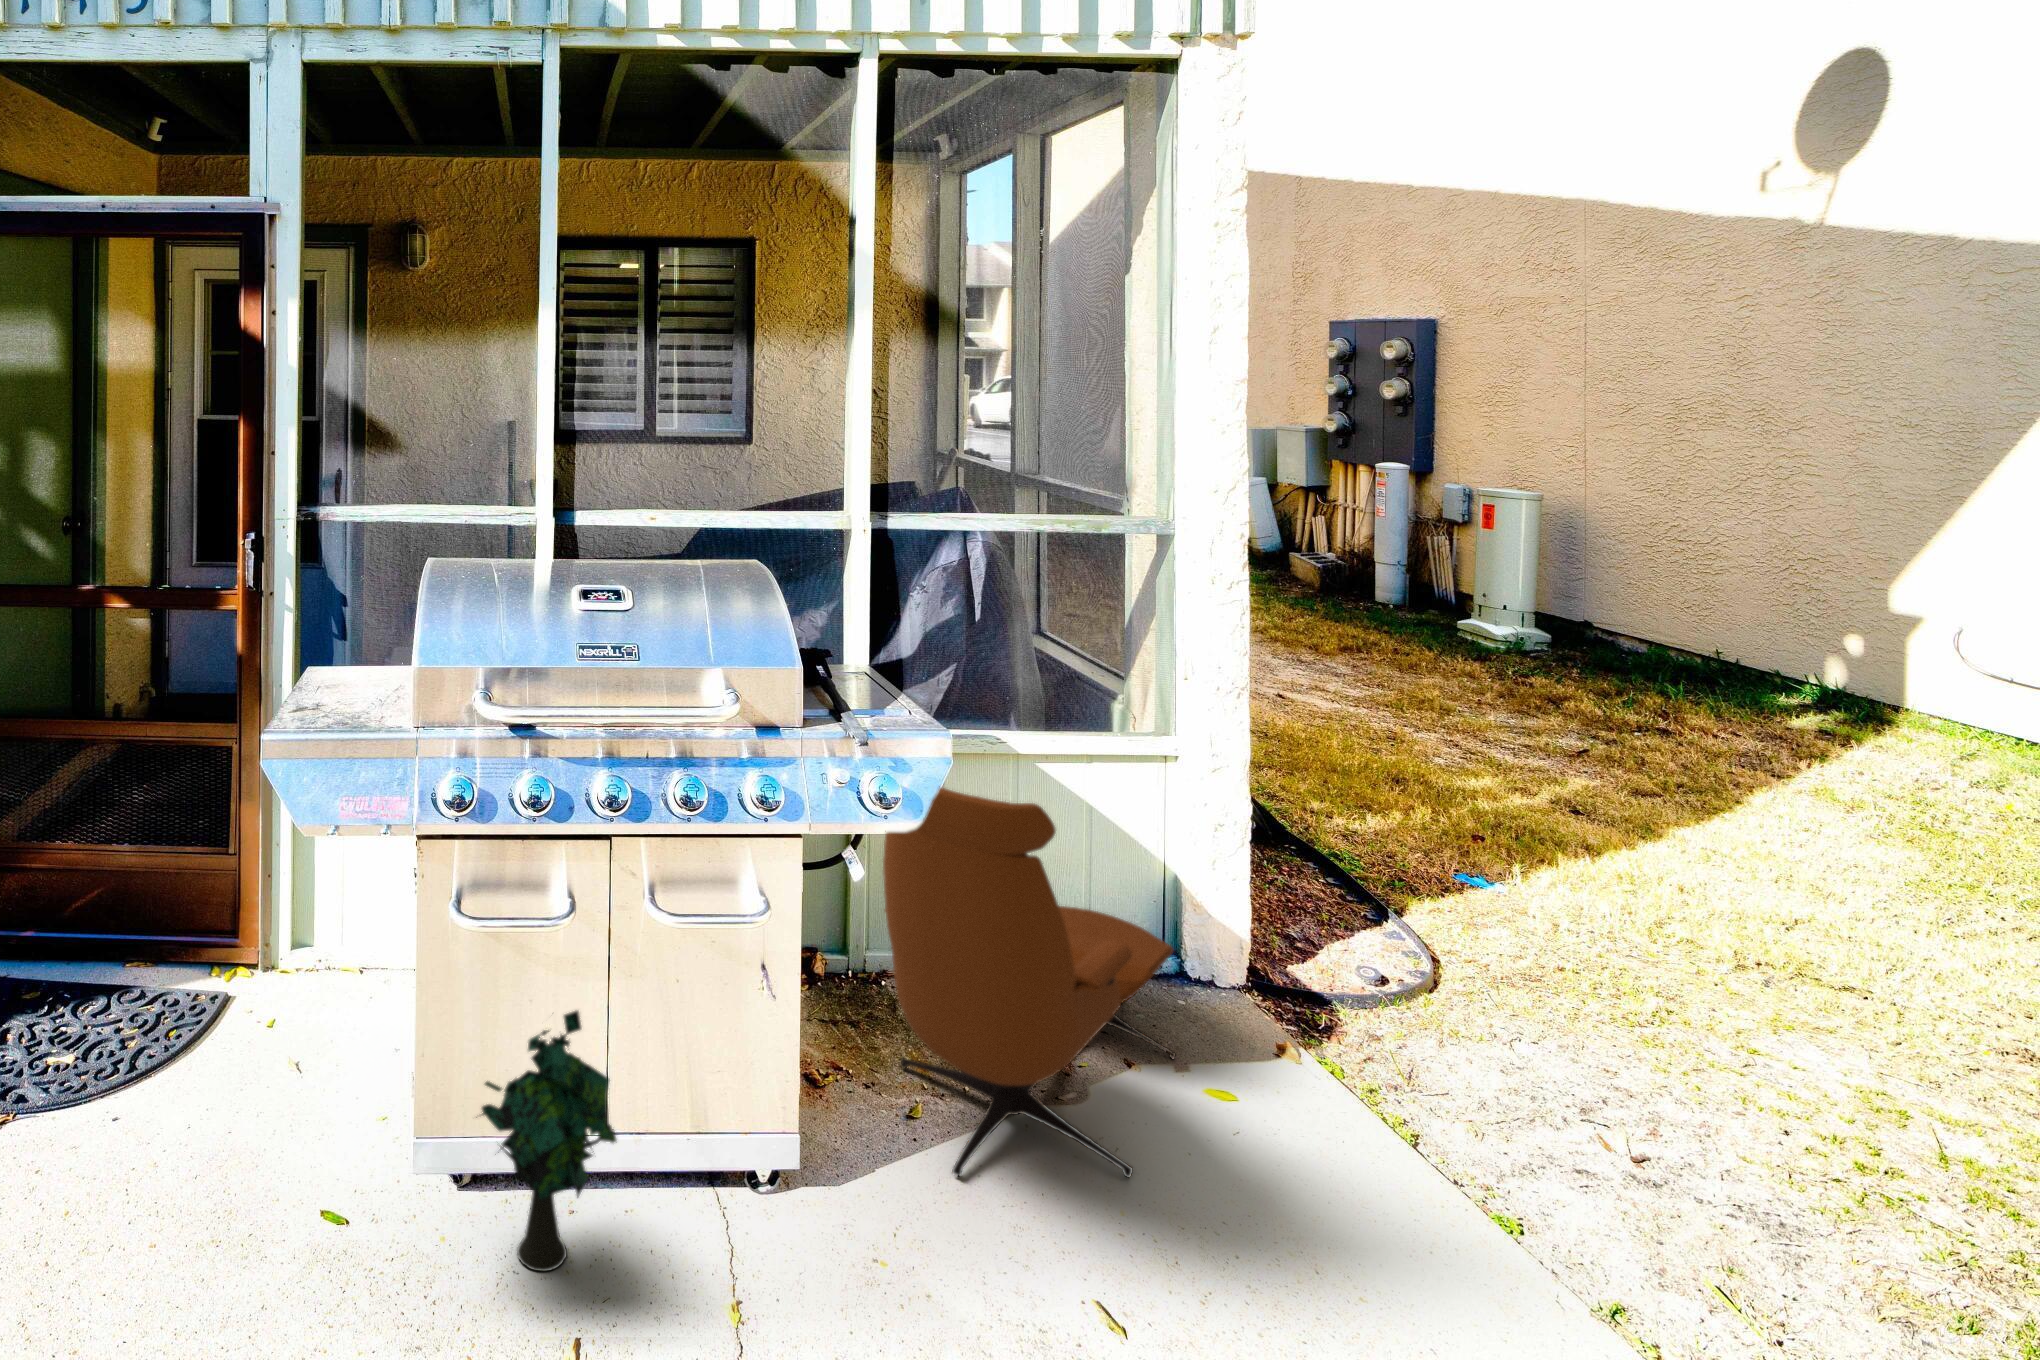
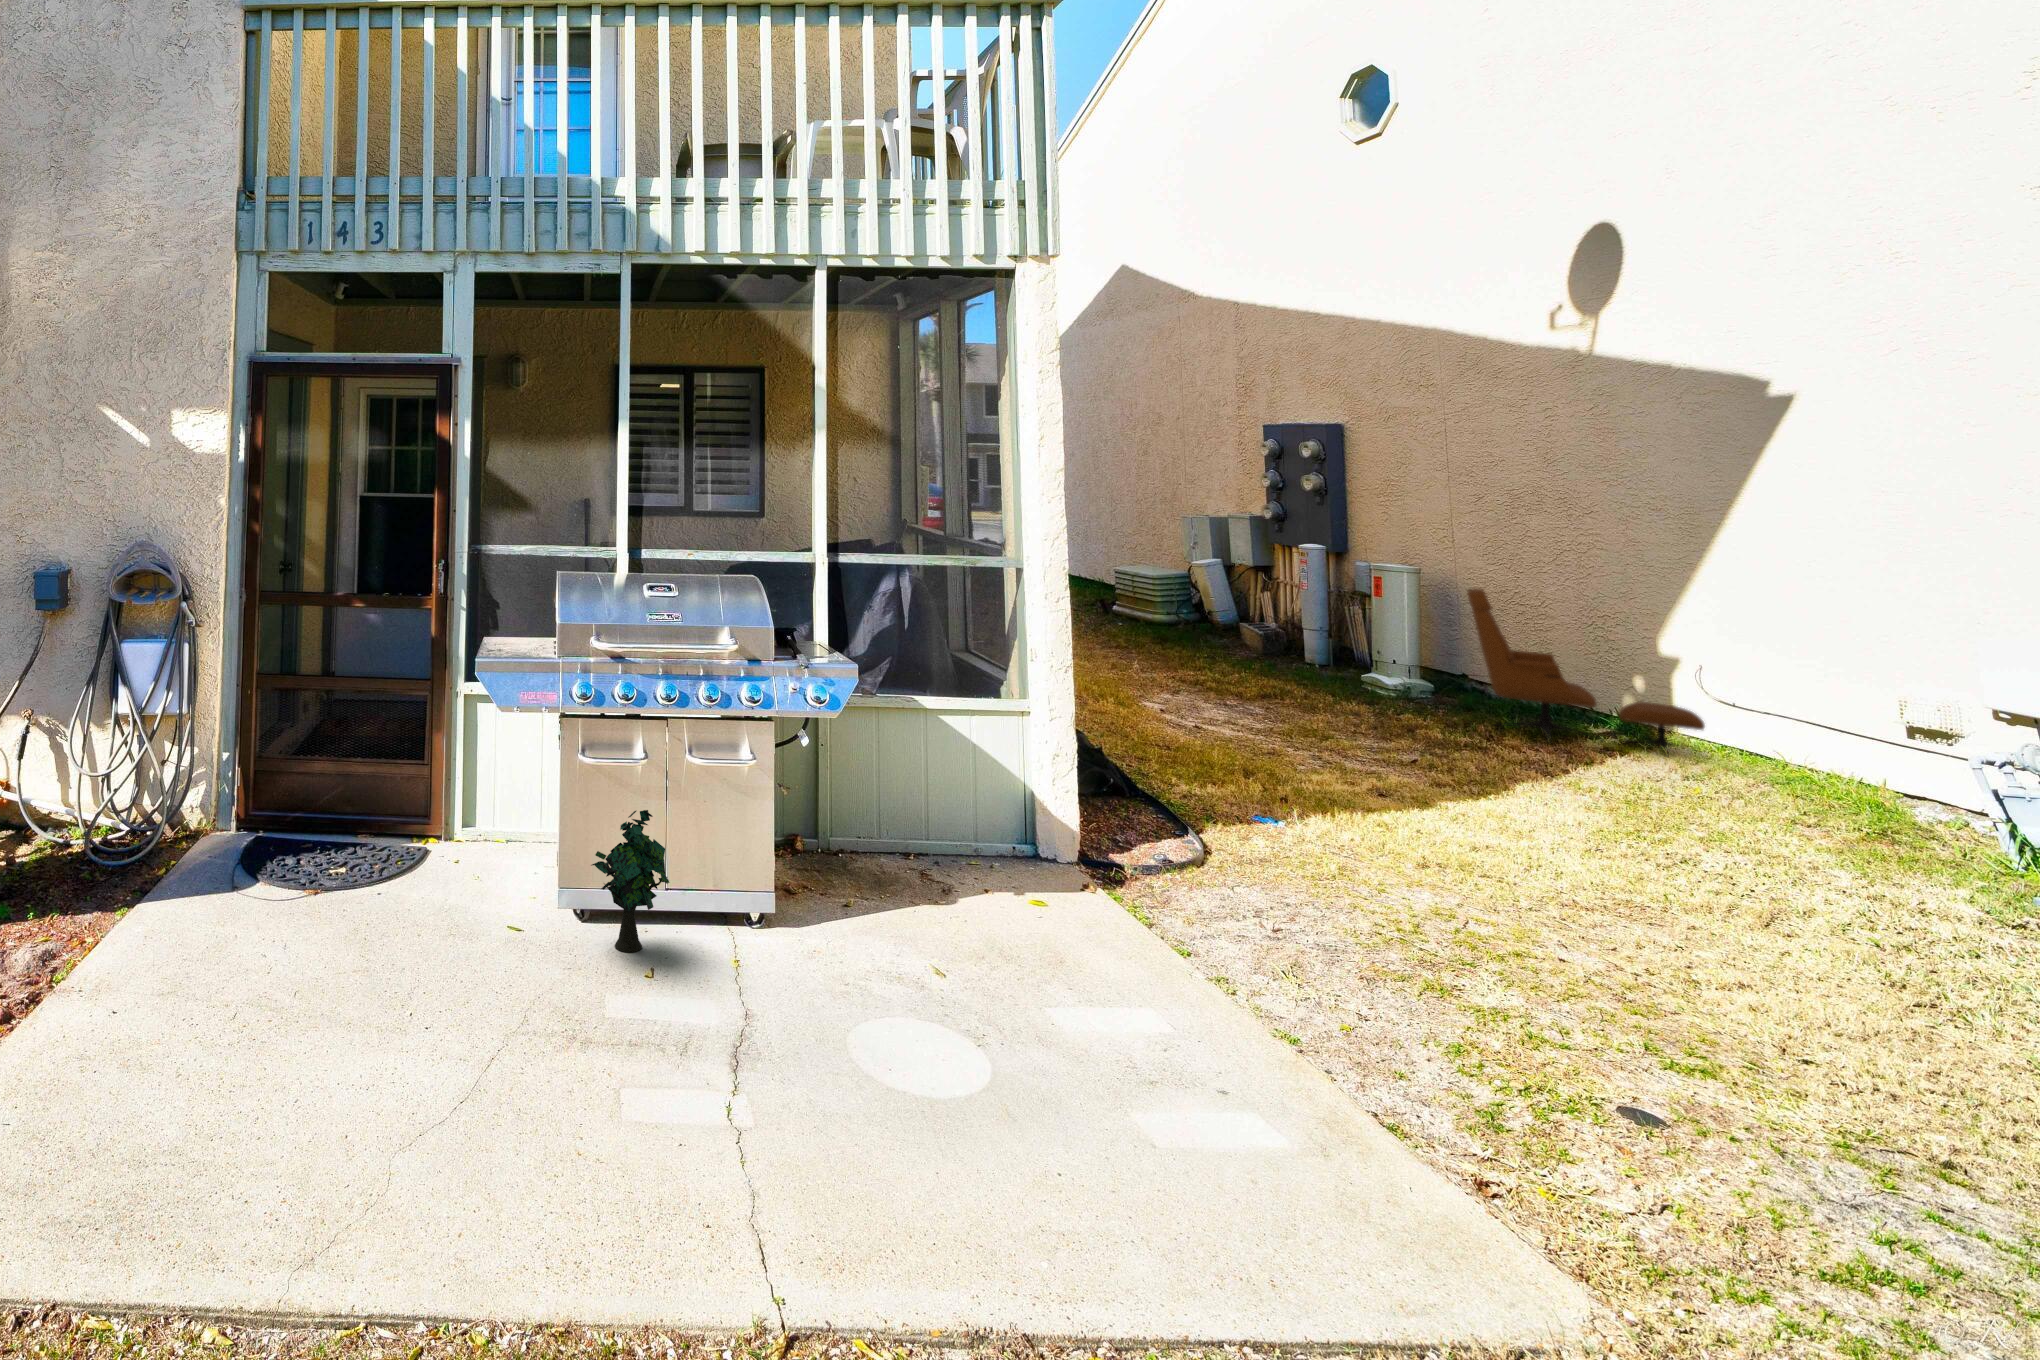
lounge chair: present [883,788,1175,1178] -> present [1467,589,1705,755]

